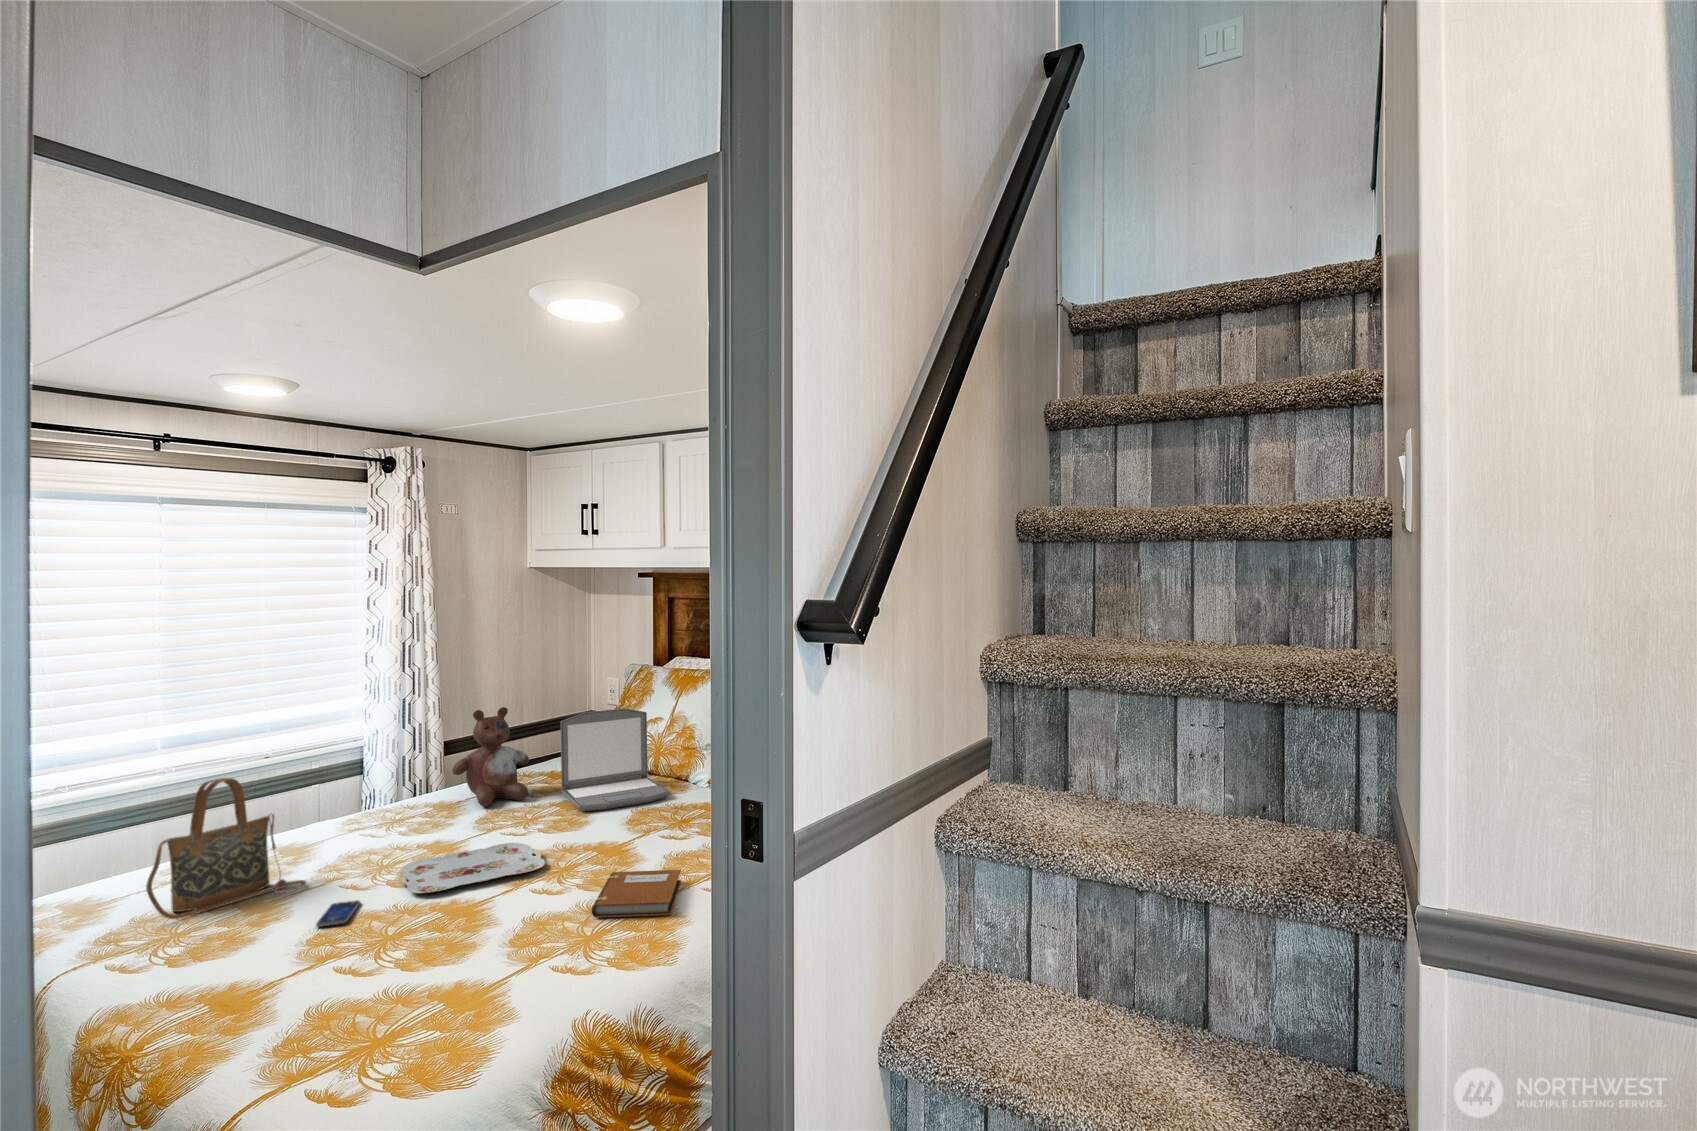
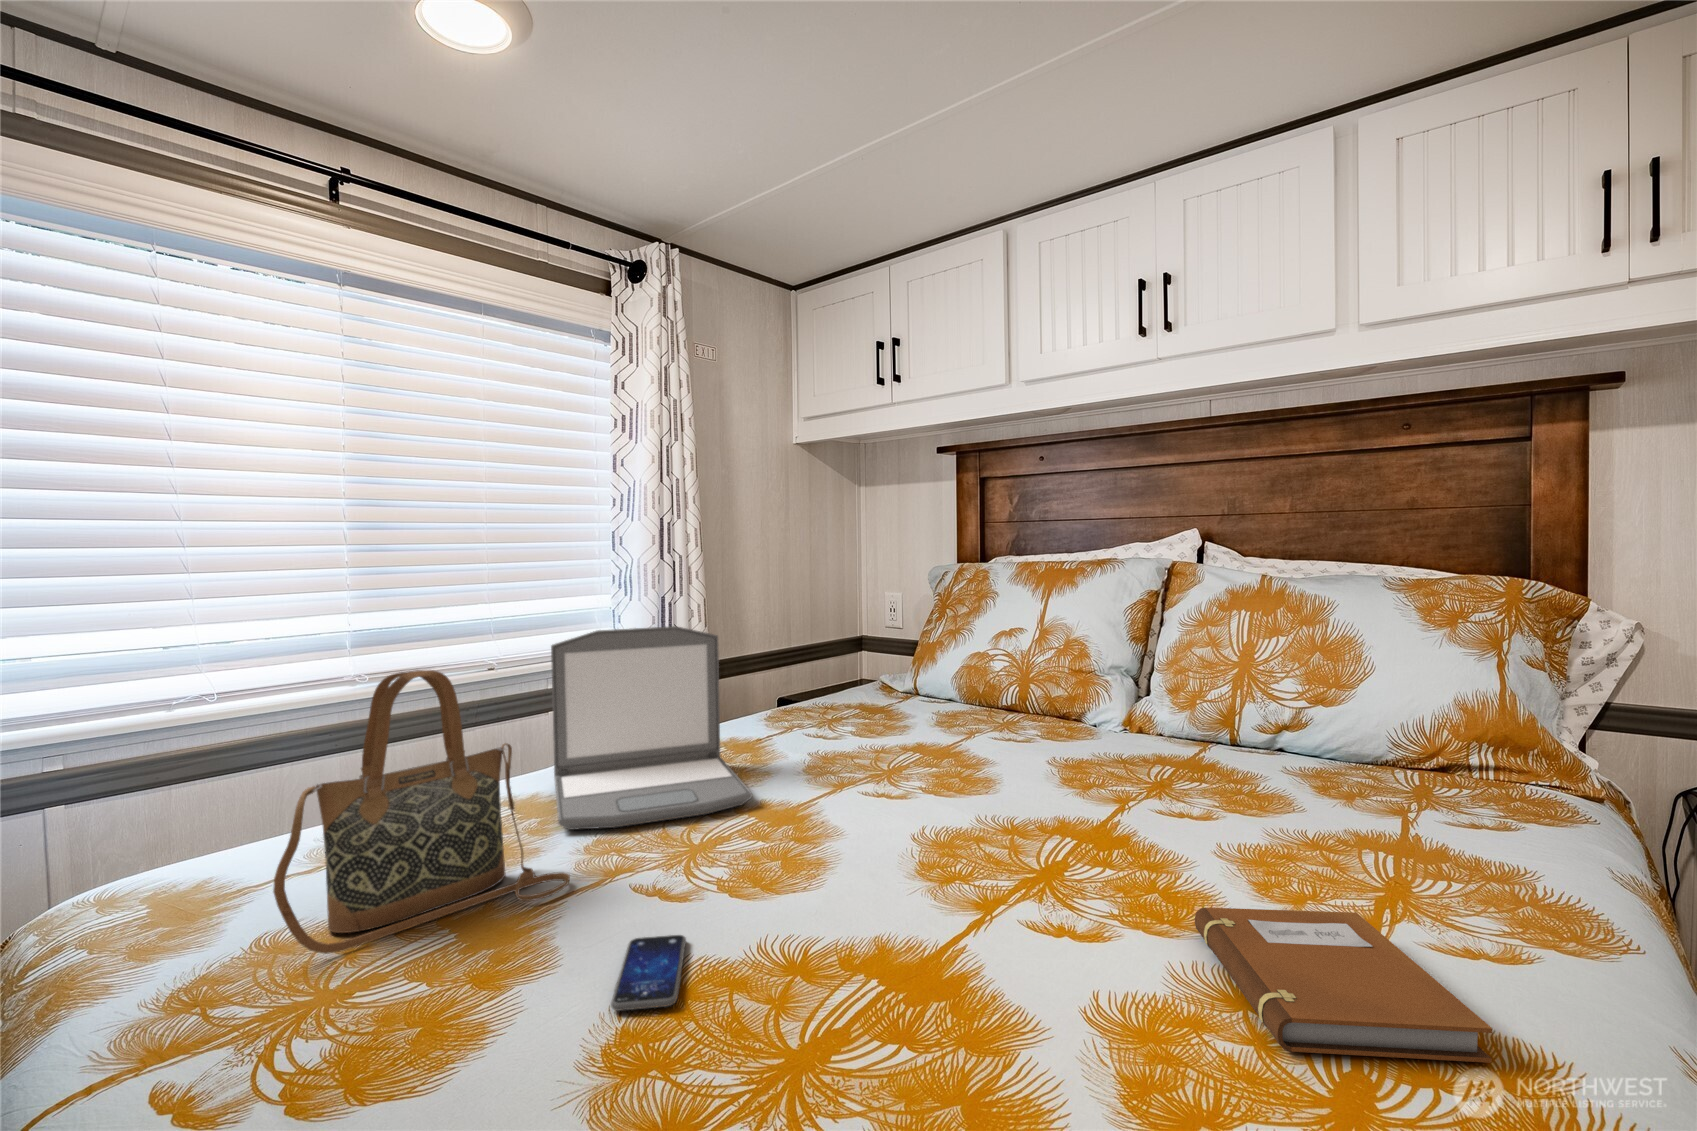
stuffed bear: present [452,707,529,807] -> none [752,598,864,747]
laptop: present [561,708,670,811] -> present [551,626,752,830]
serving tray: present [399,843,545,893] -> none [732,816,1009,928]

